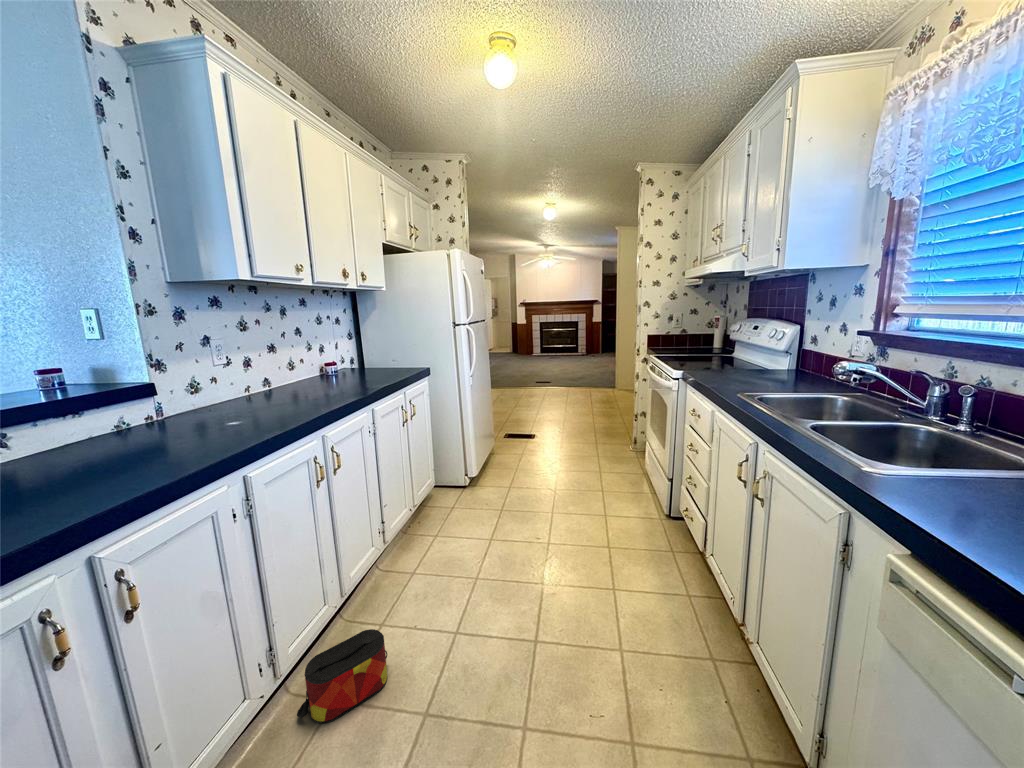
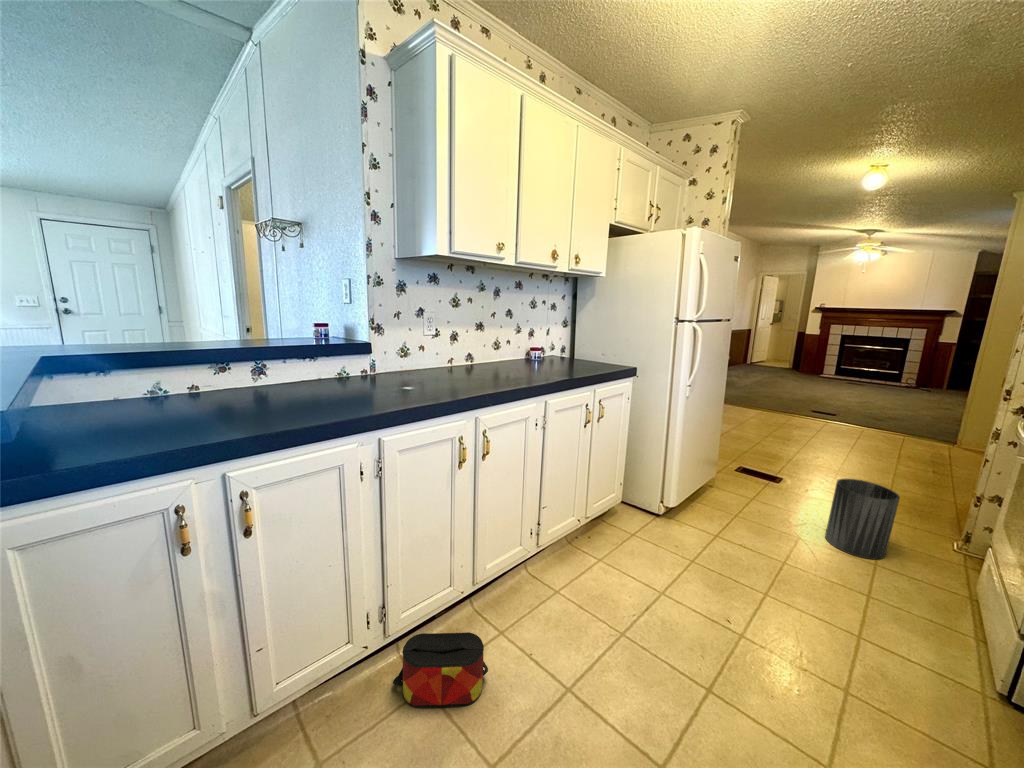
trash can: none [570,420,604,470] -> present [825,478,900,560]

